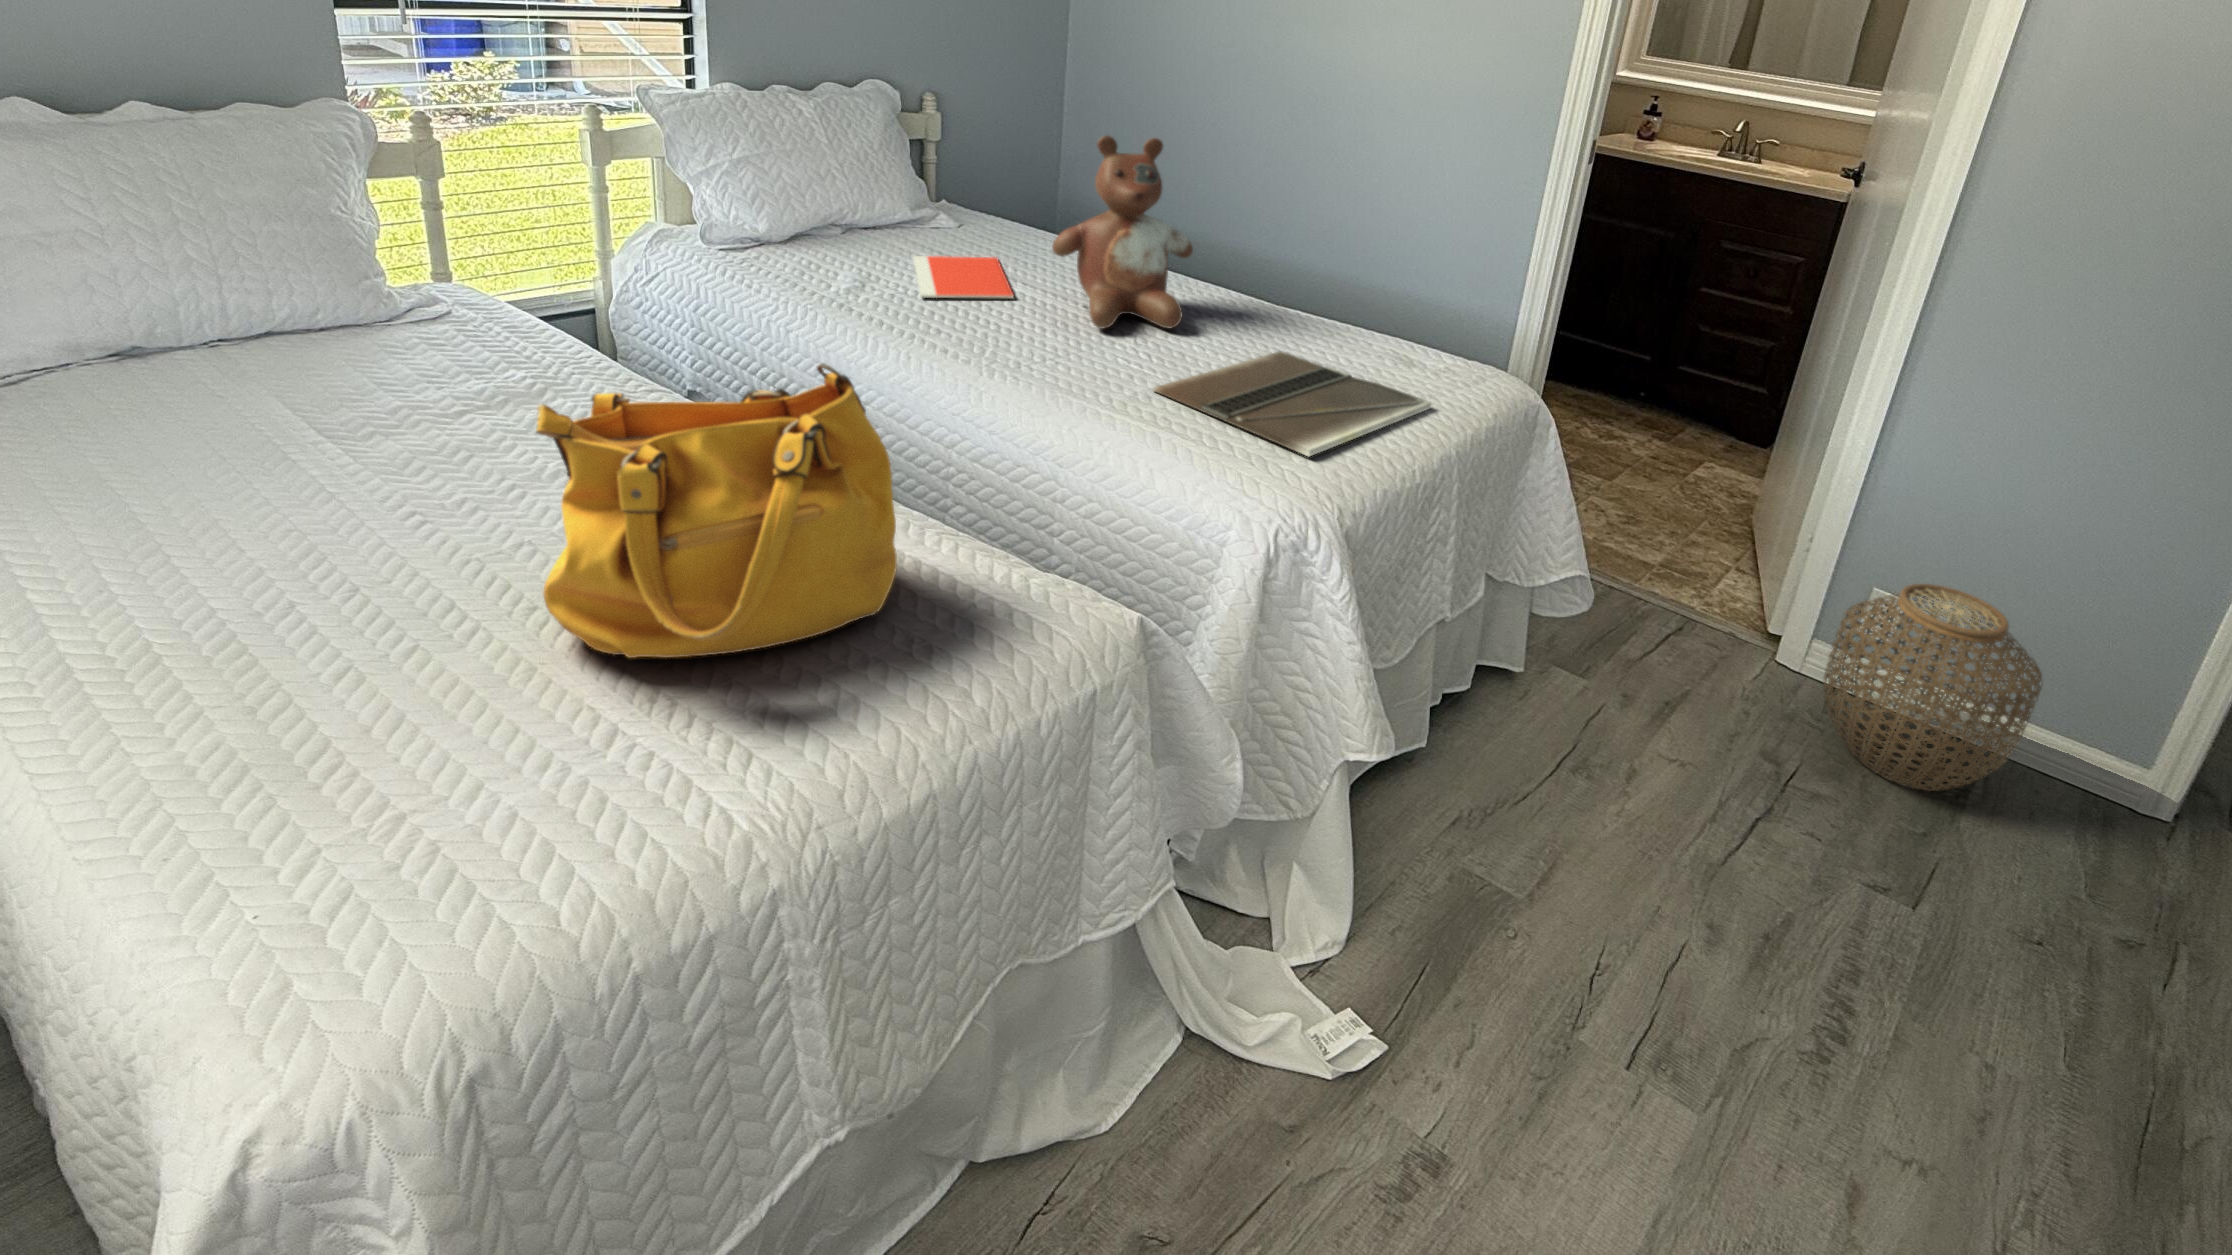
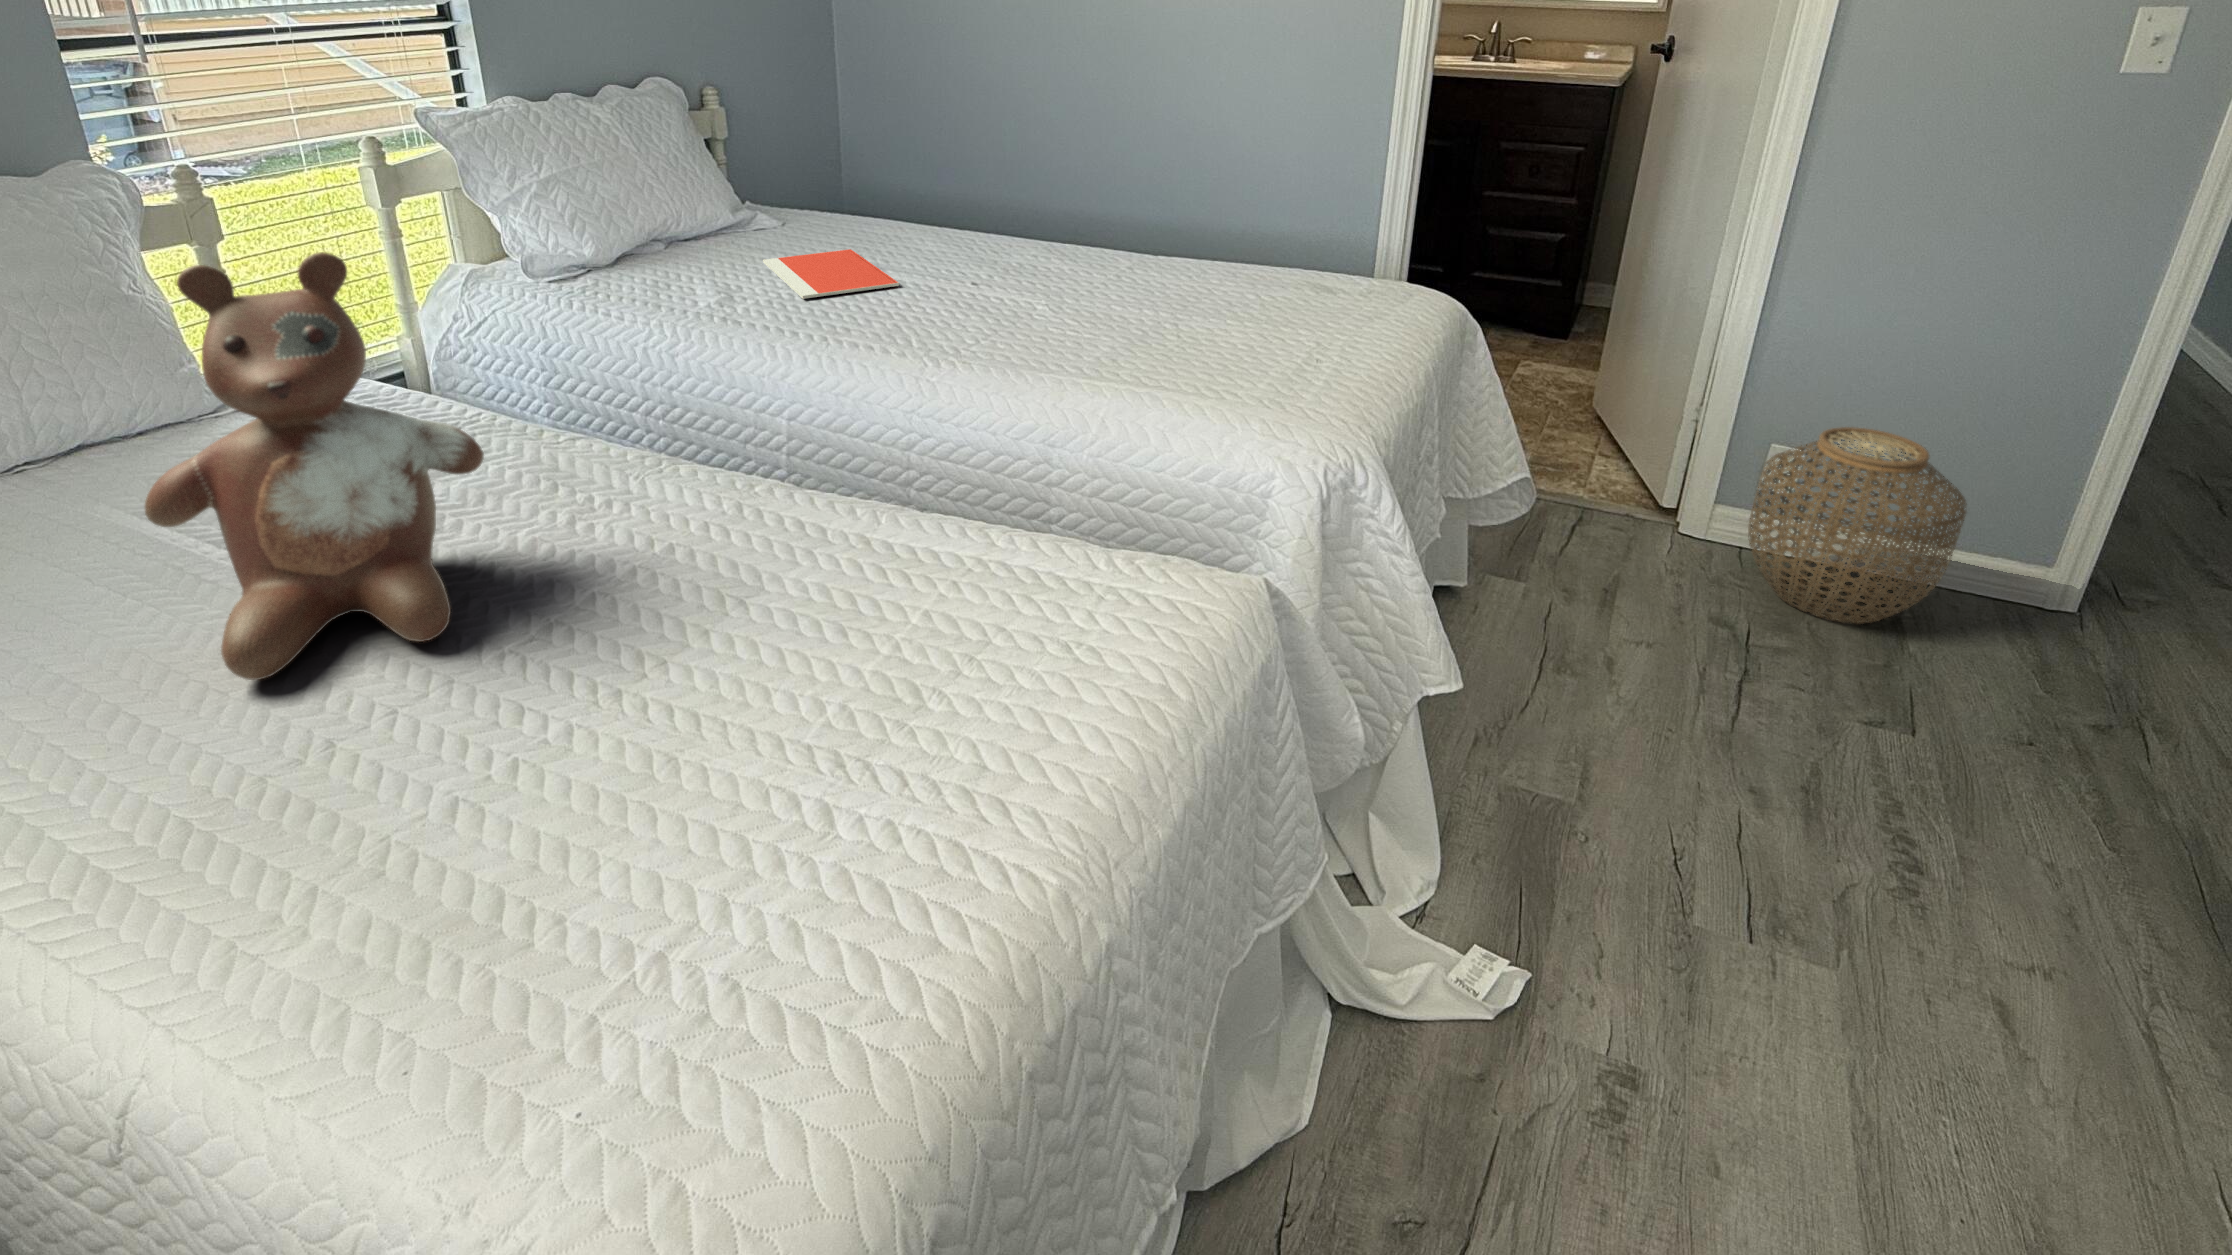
stuffed bear: present [1052,135,1193,328] -> present [145,252,484,680]
laptop: present [1153,351,1431,456] -> none [1109,296,1388,391]
handbag: present [536,363,897,658] -> none [629,345,1029,727]

